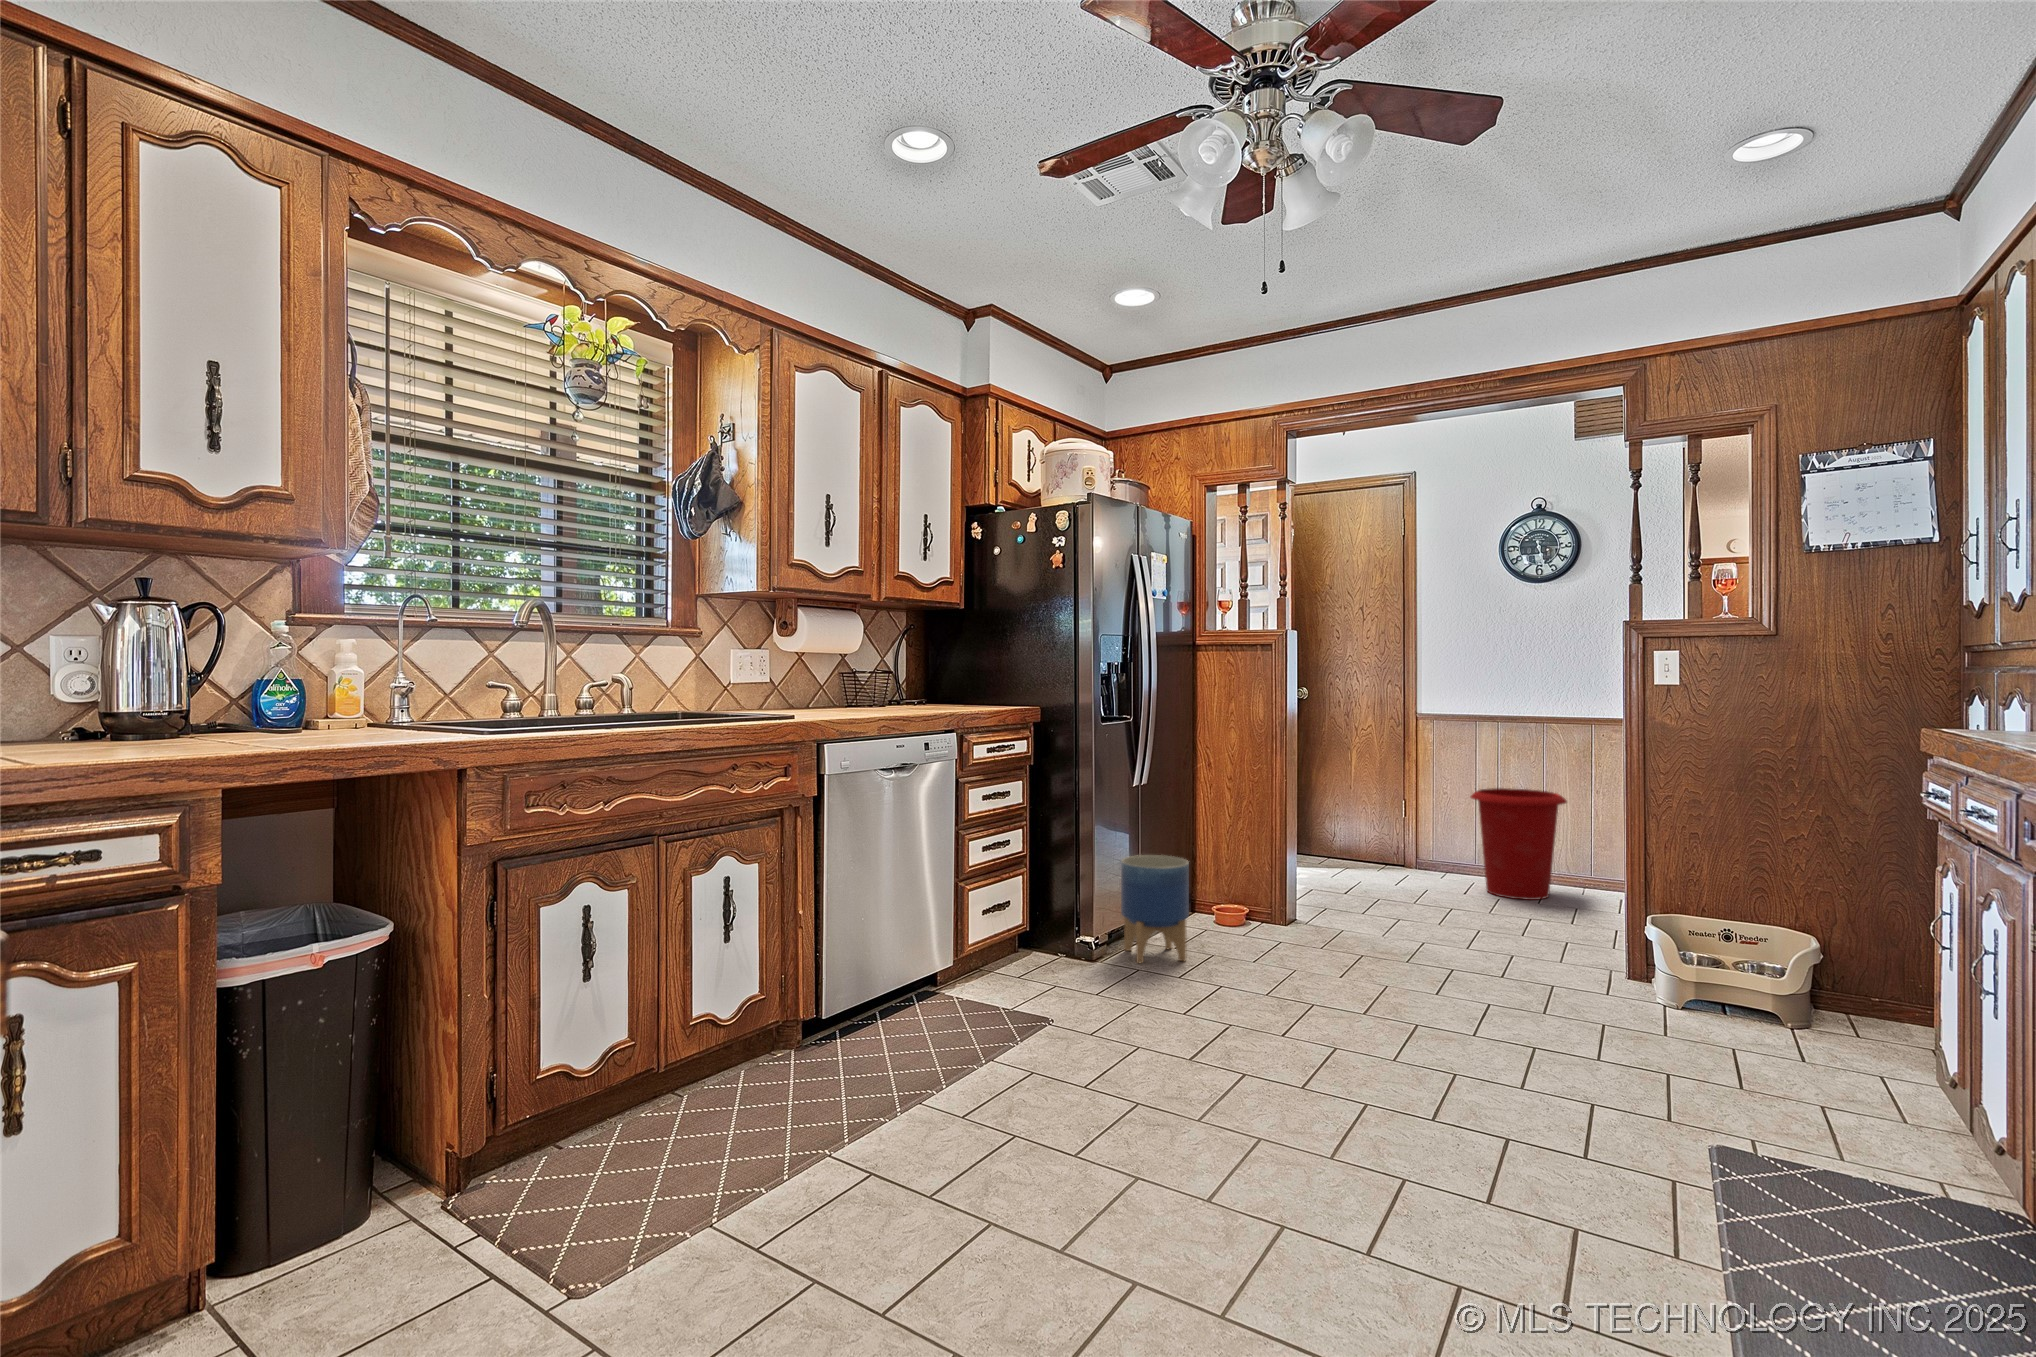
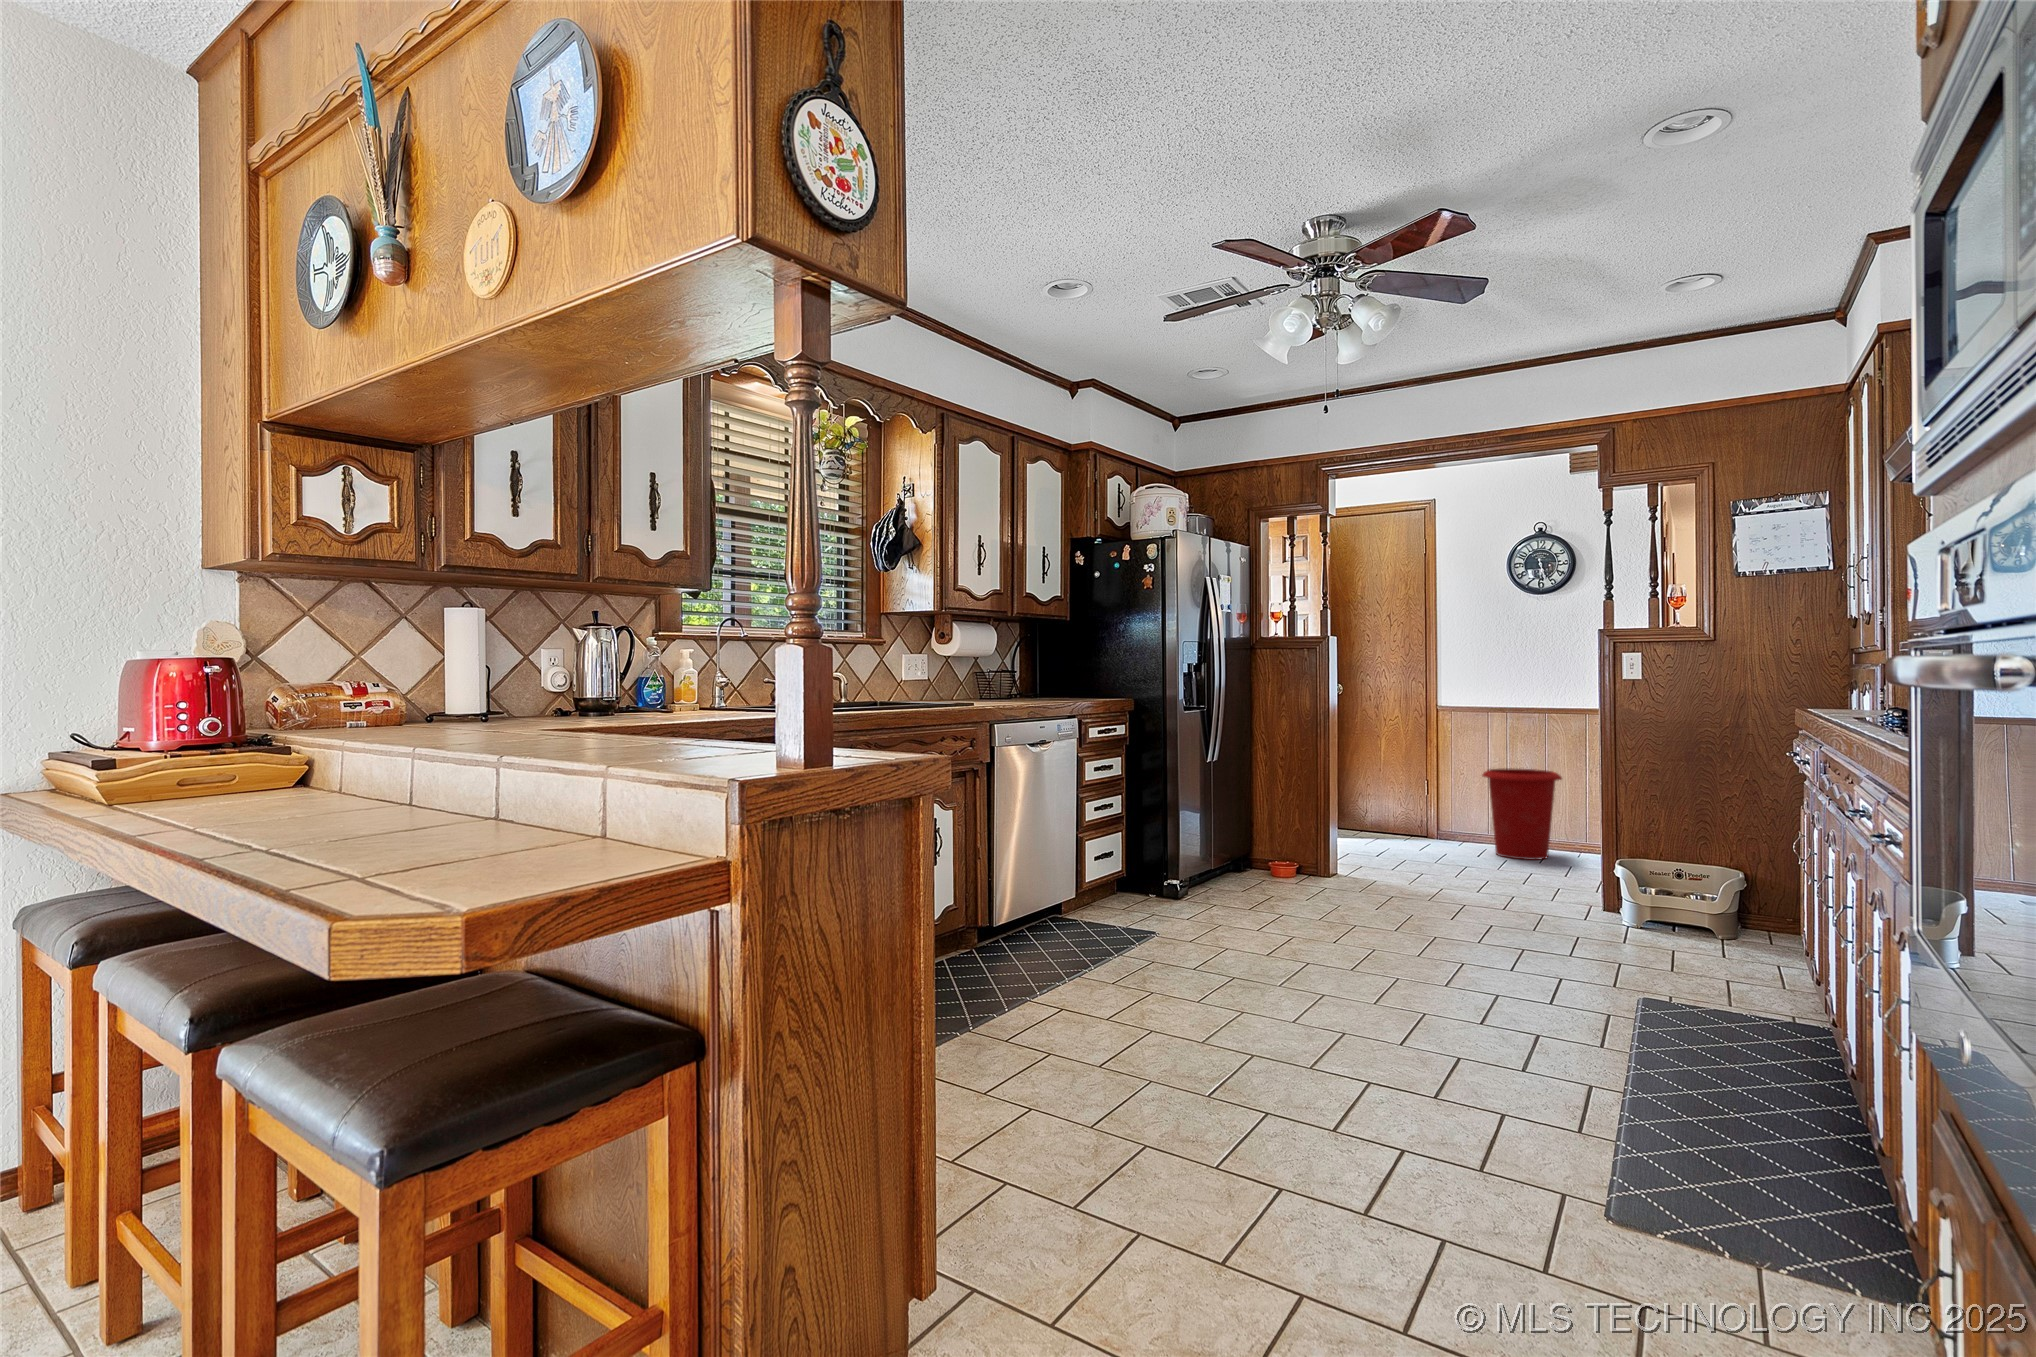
planter: present [1121,855,1189,963] -> none [1200,817,1254,900]

